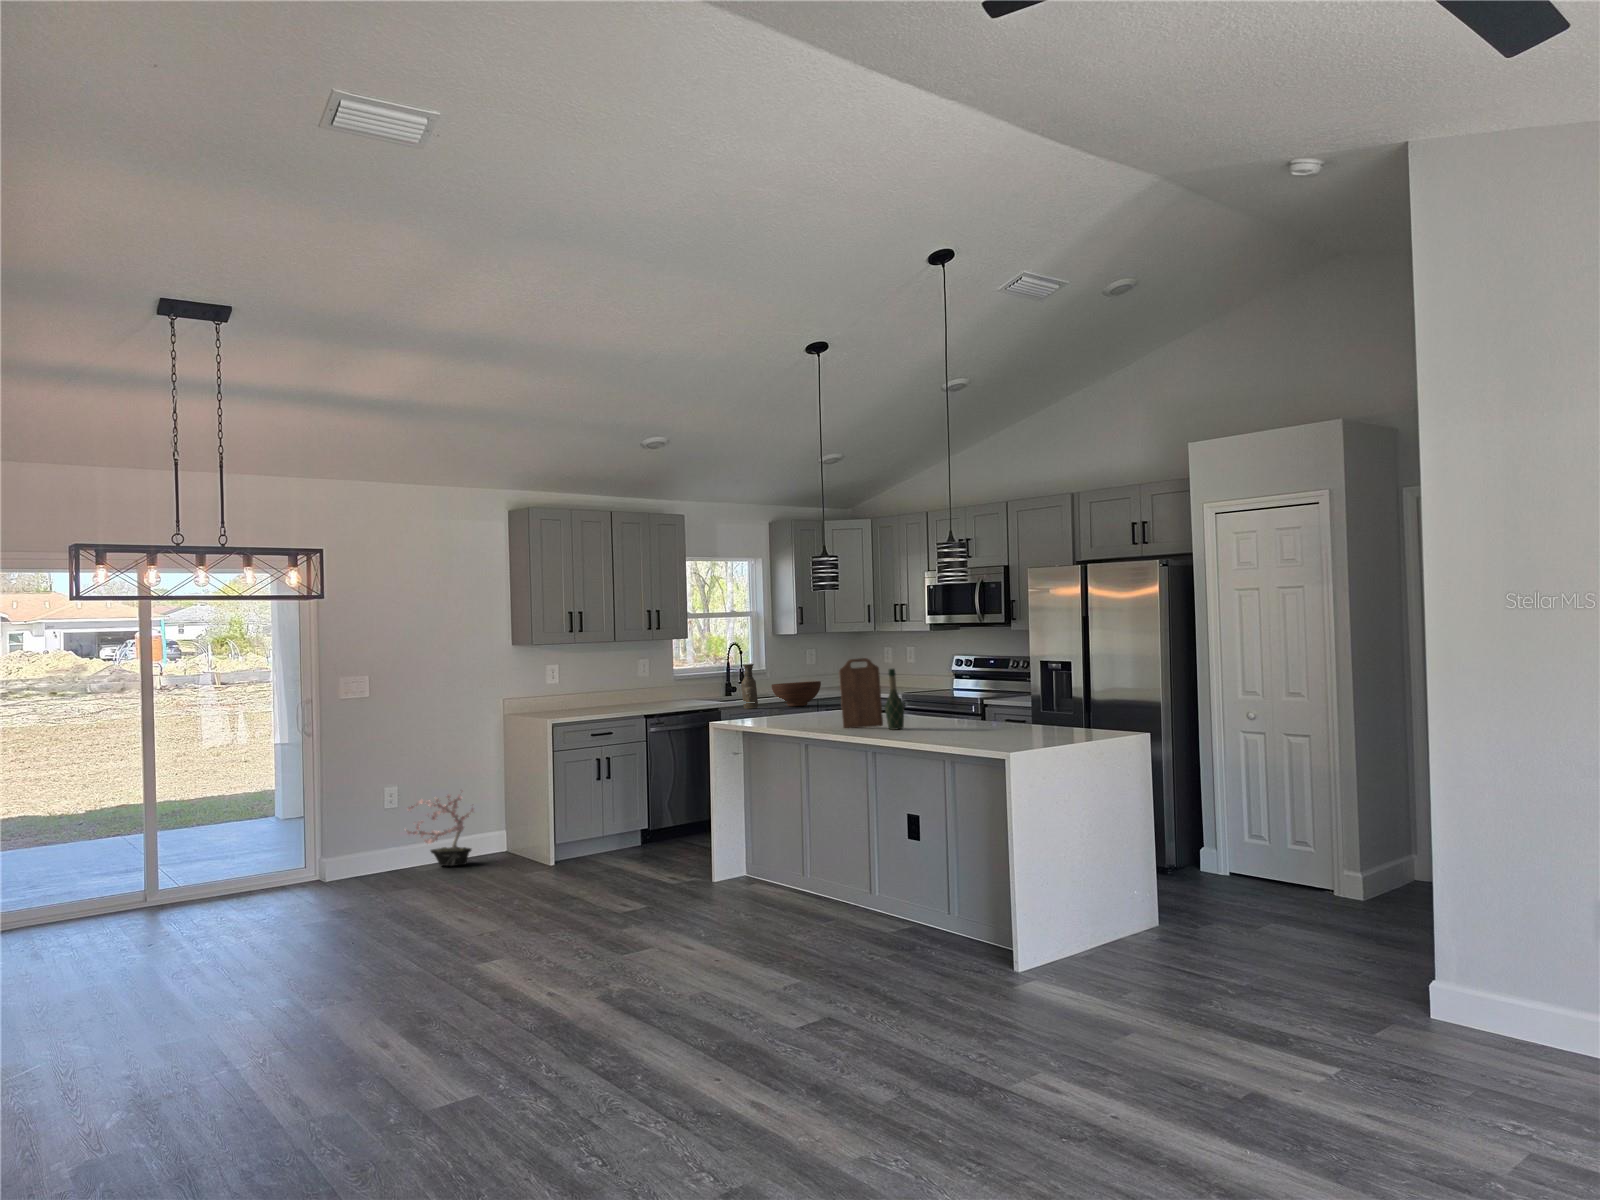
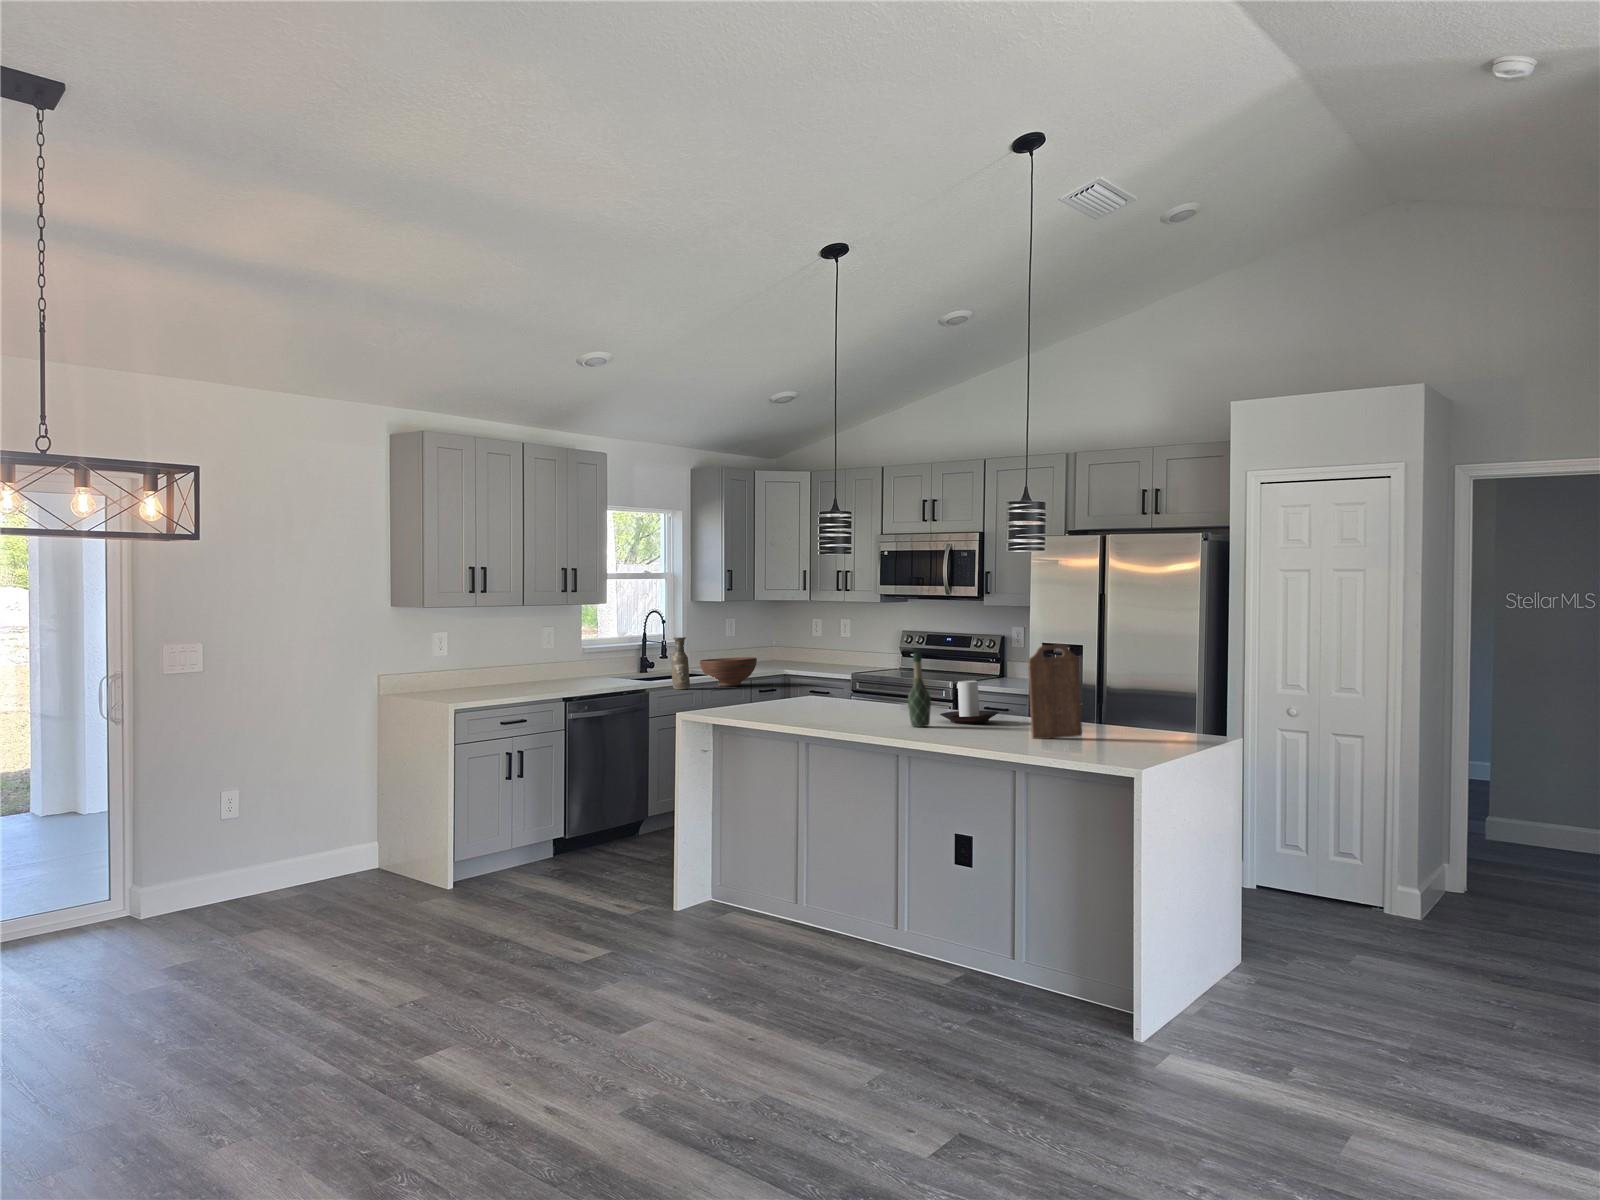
cutting board: present [839,658,883,728] -> present [1028,644,1082,739]
candle holder: none [921,690,970,728] -> present [940,680,999,724]
potted plant: present [407,790,474,866] -> none [253,788,351,890]

